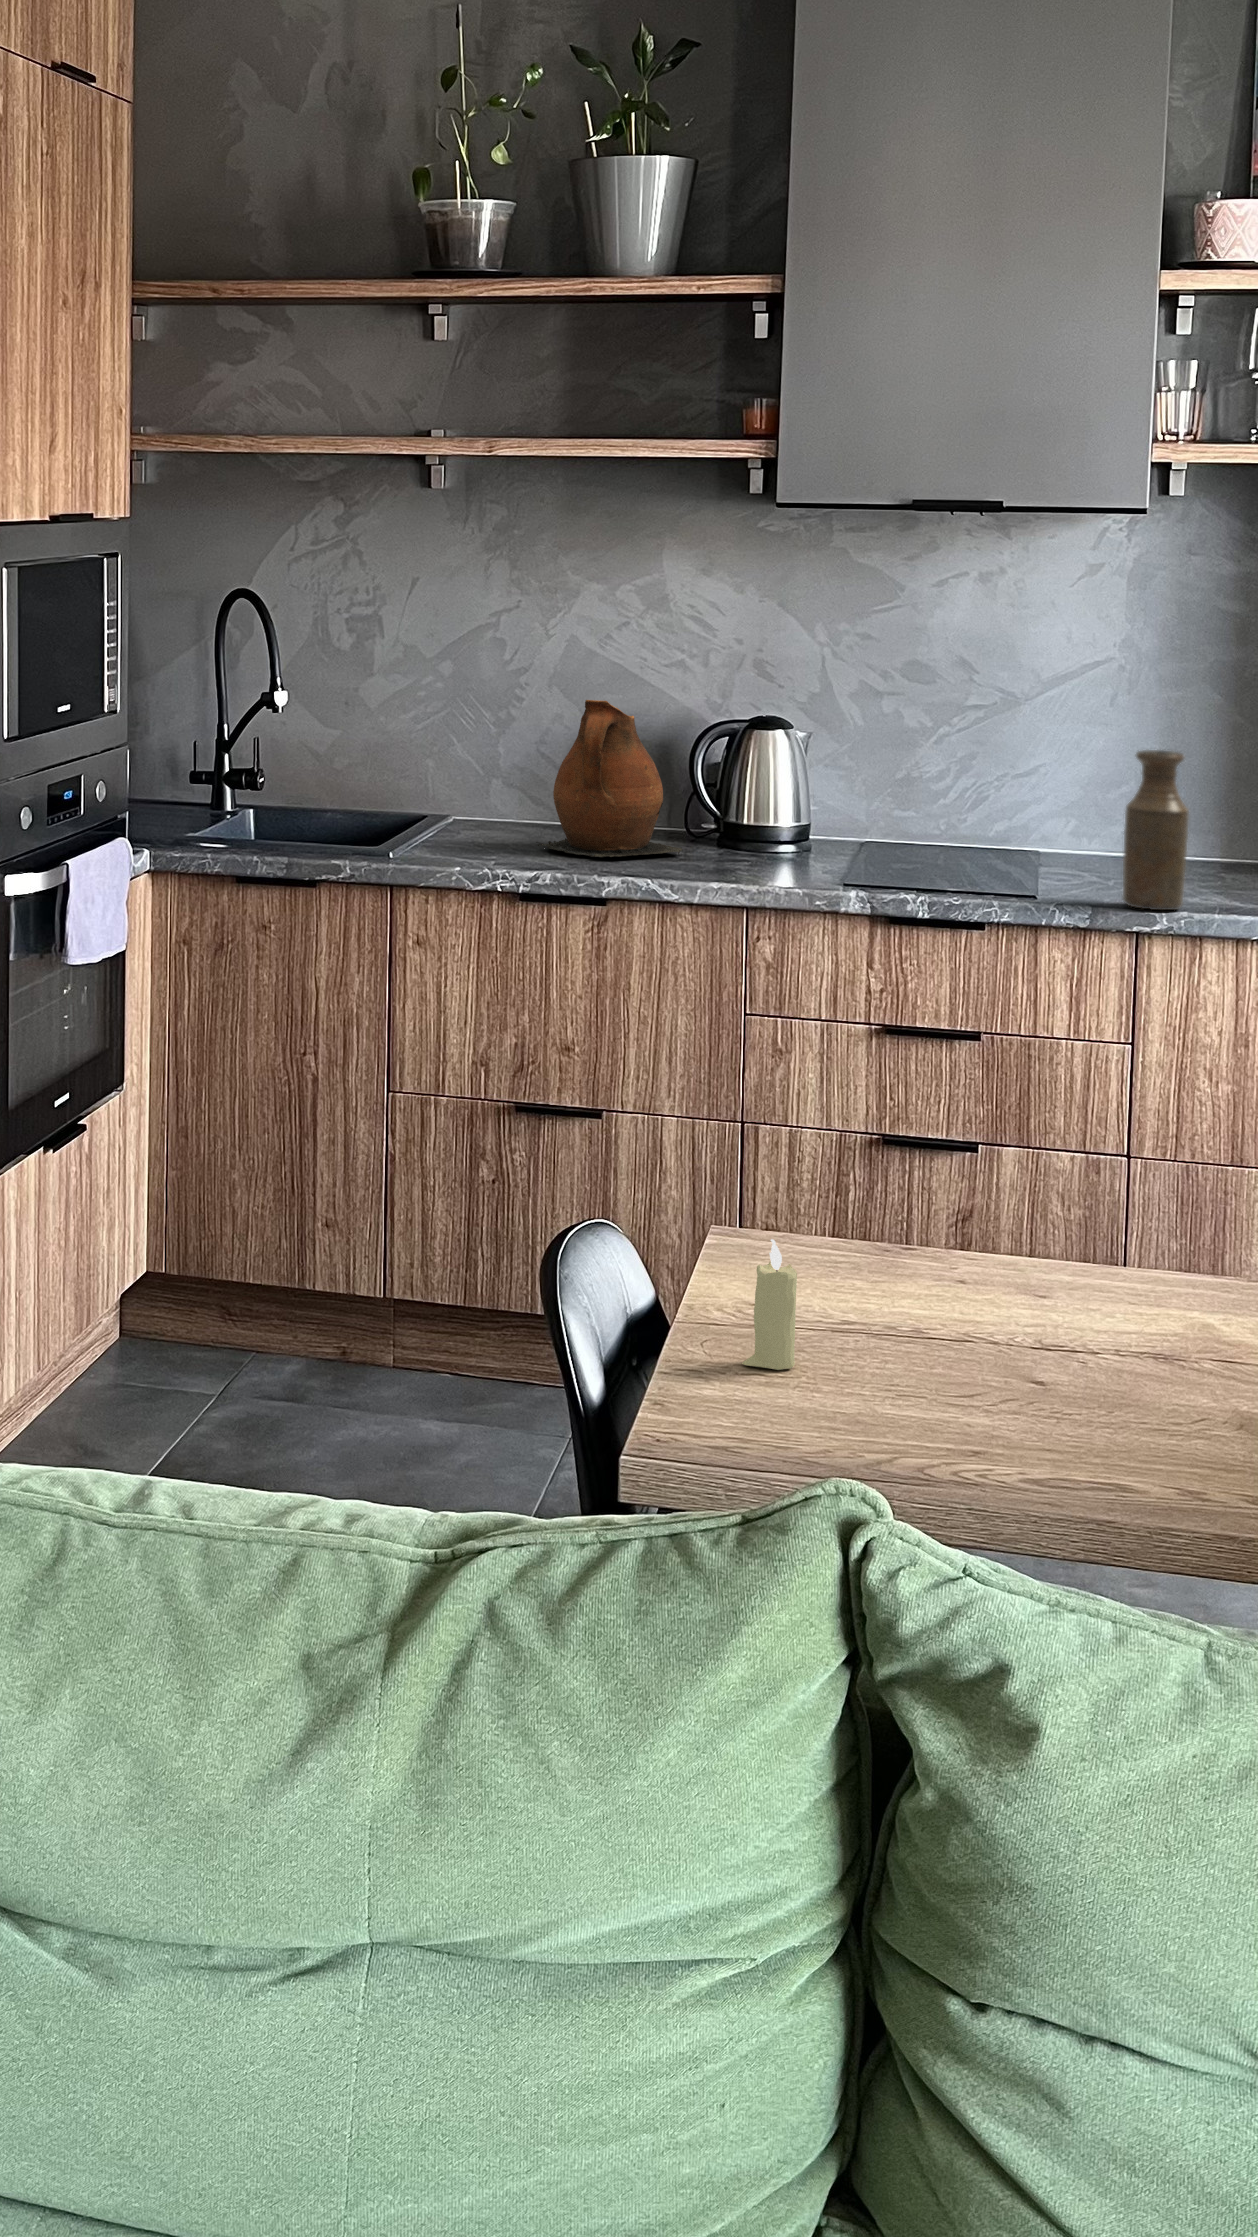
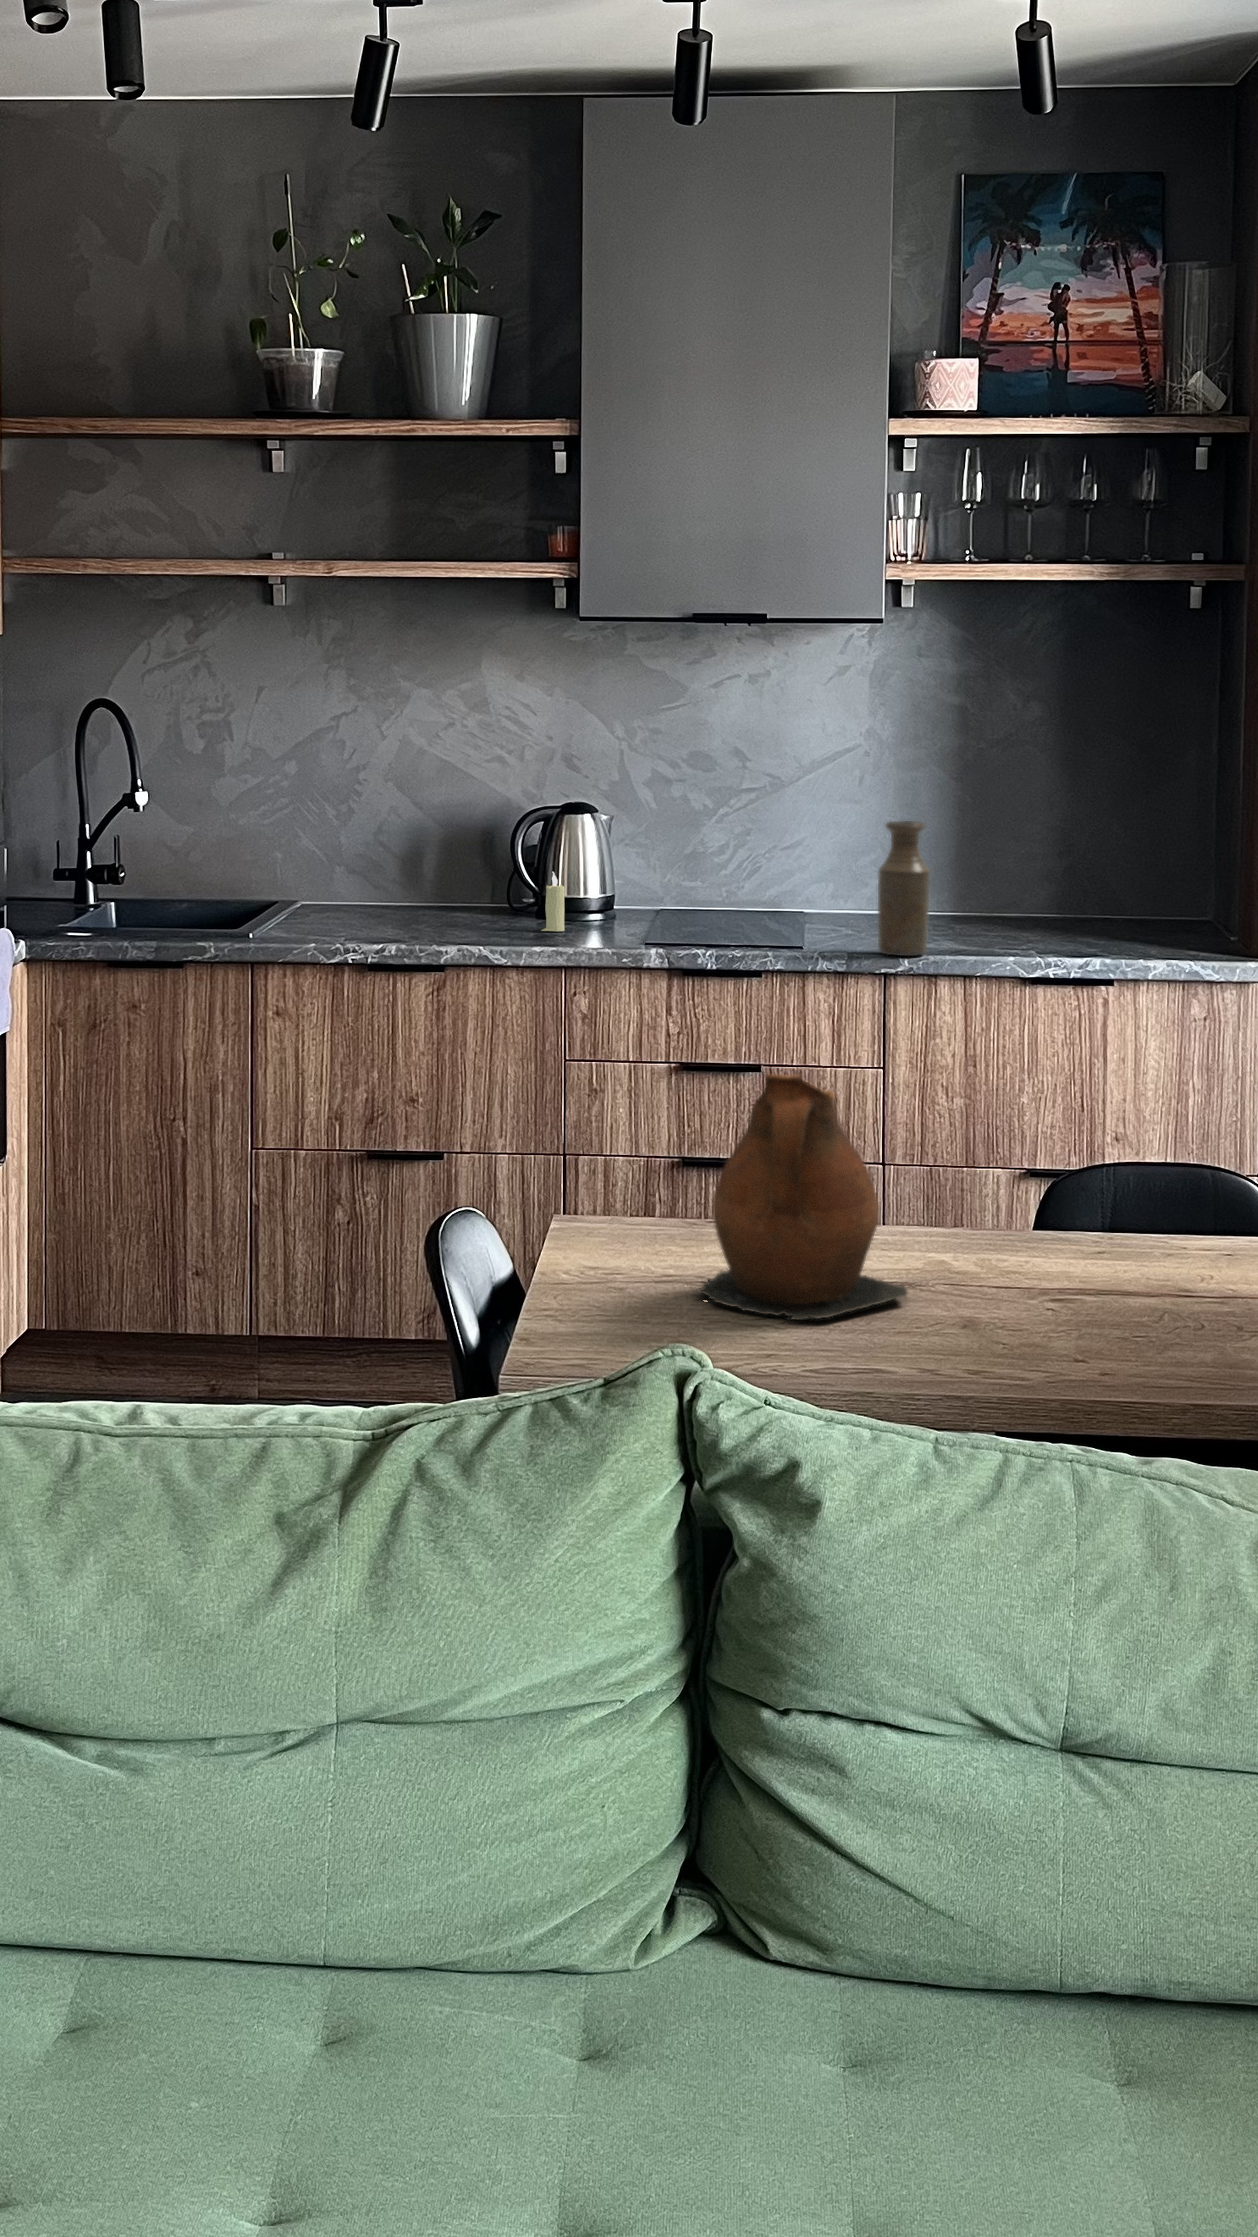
ceramic pitcher: present [538,700,683,857] -> present [697,1074,907,1320]
candle: present [742,1239,797,1370] -> present [541,872,565,931]

